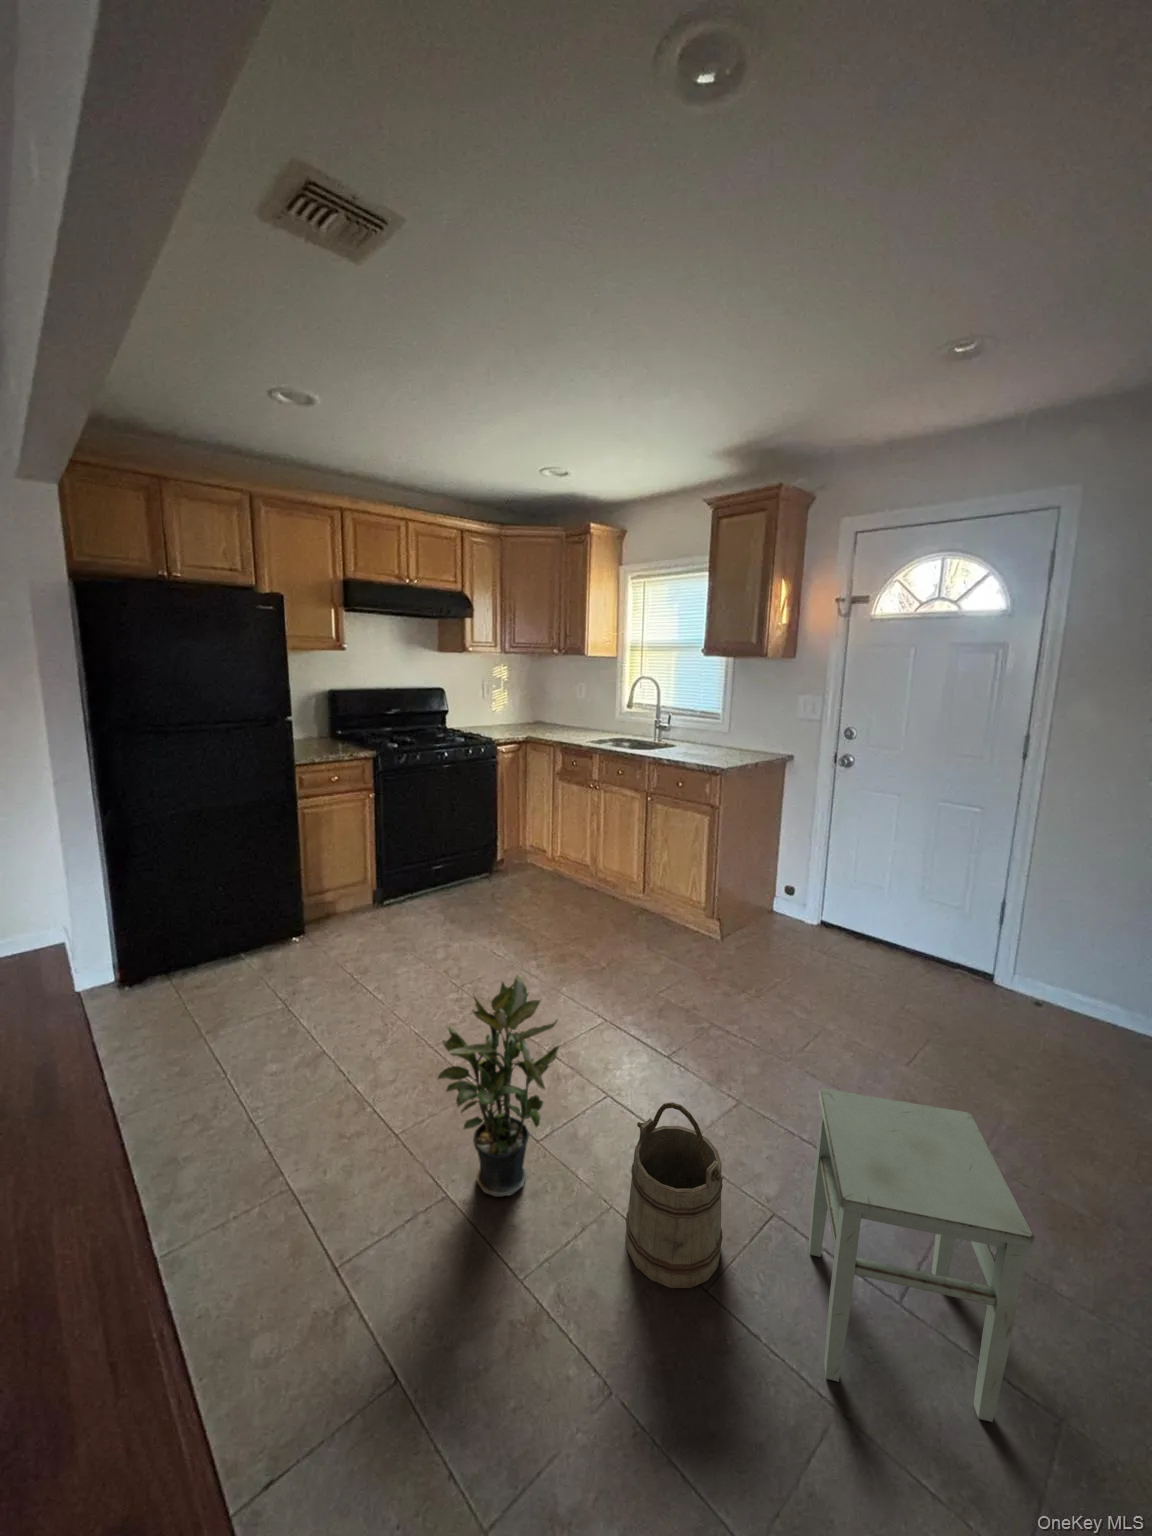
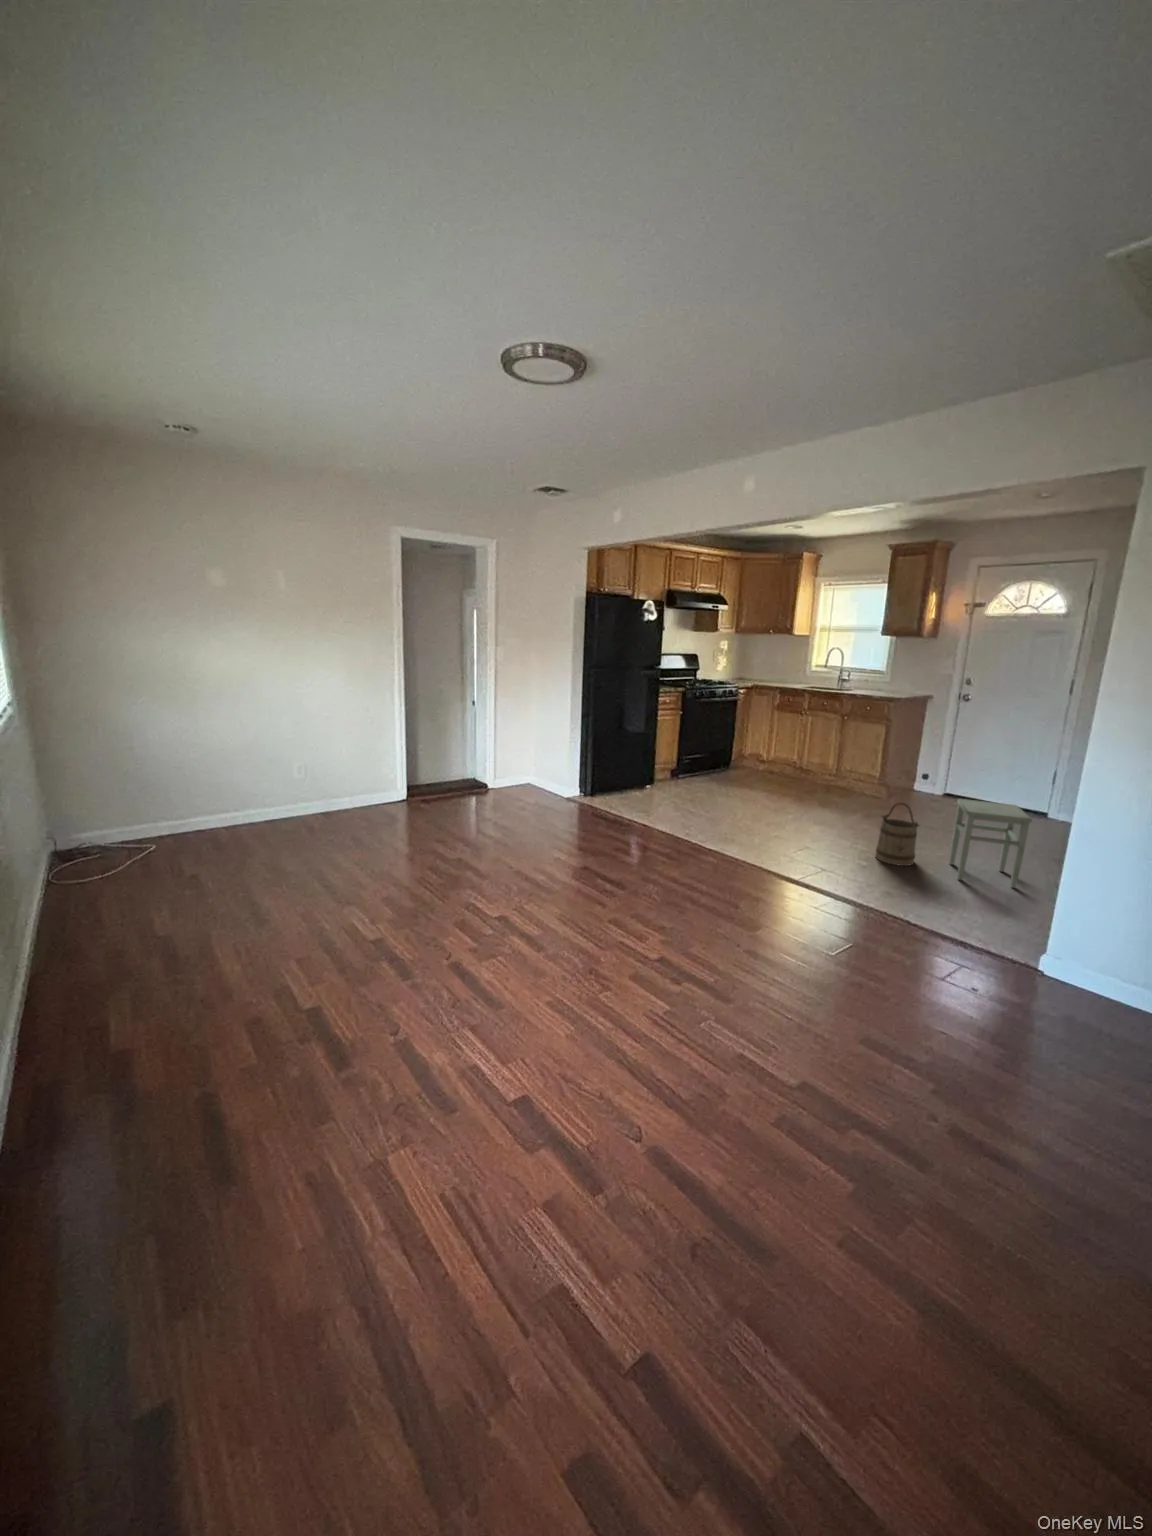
potted plant: present [438,975,559,1197] -> none [797,762,847,848]

